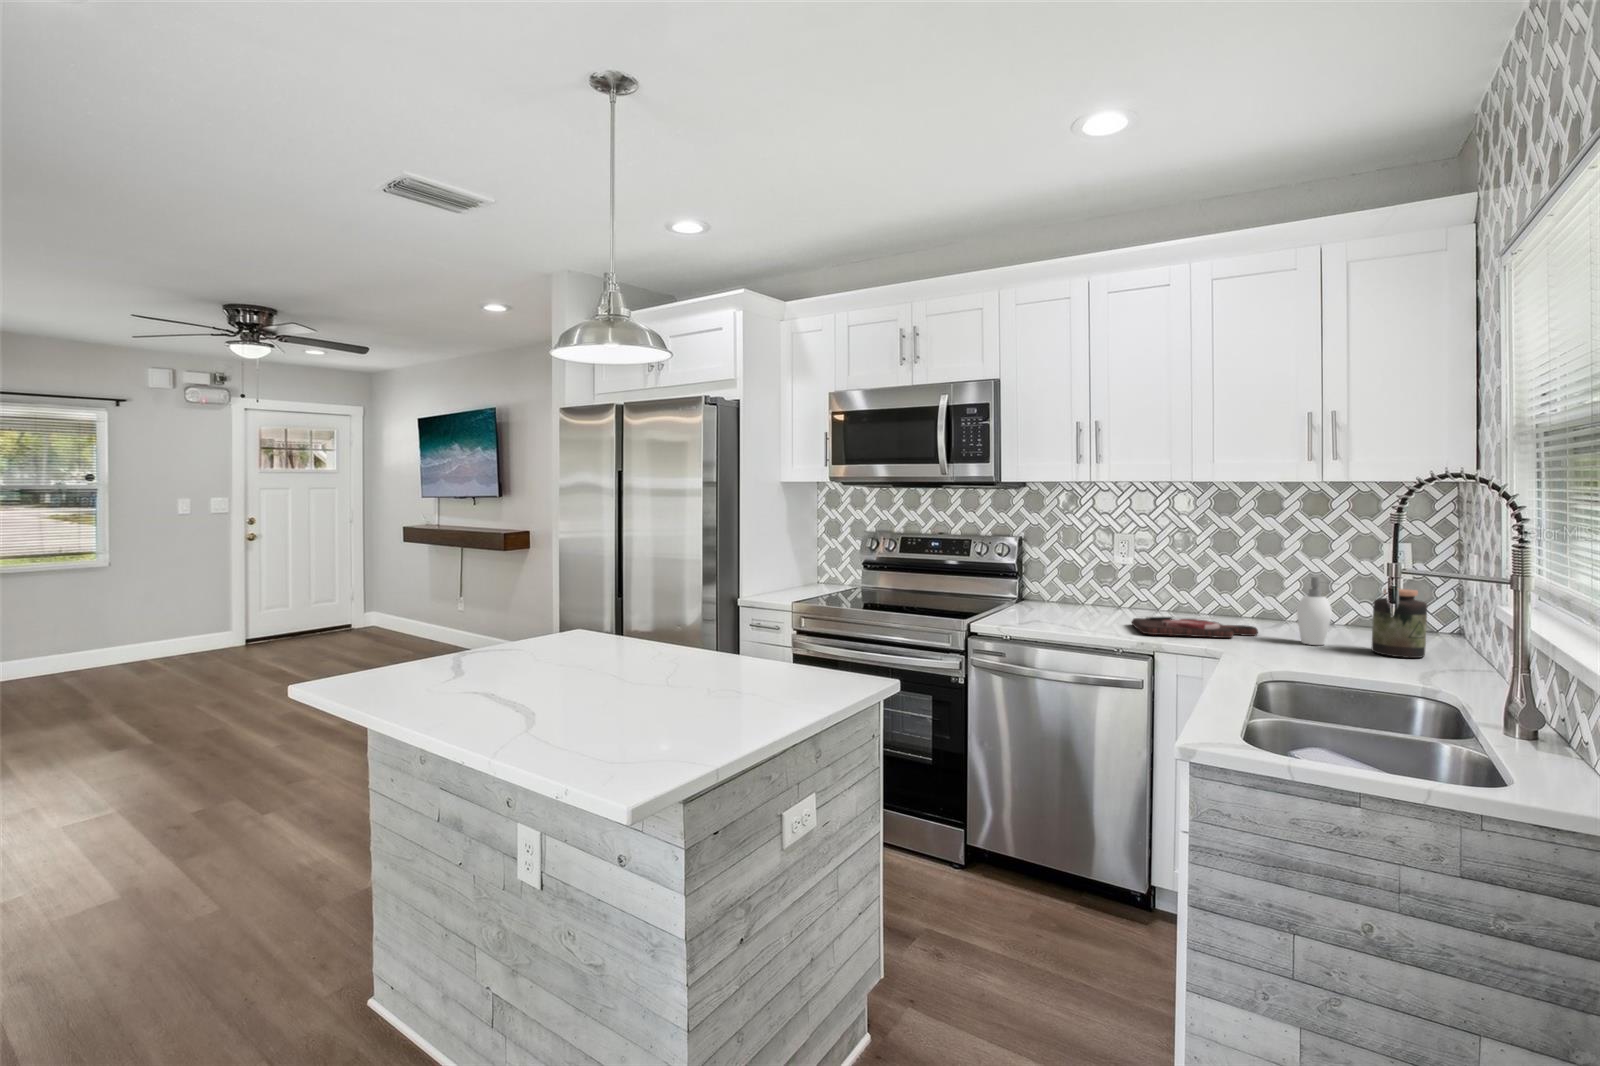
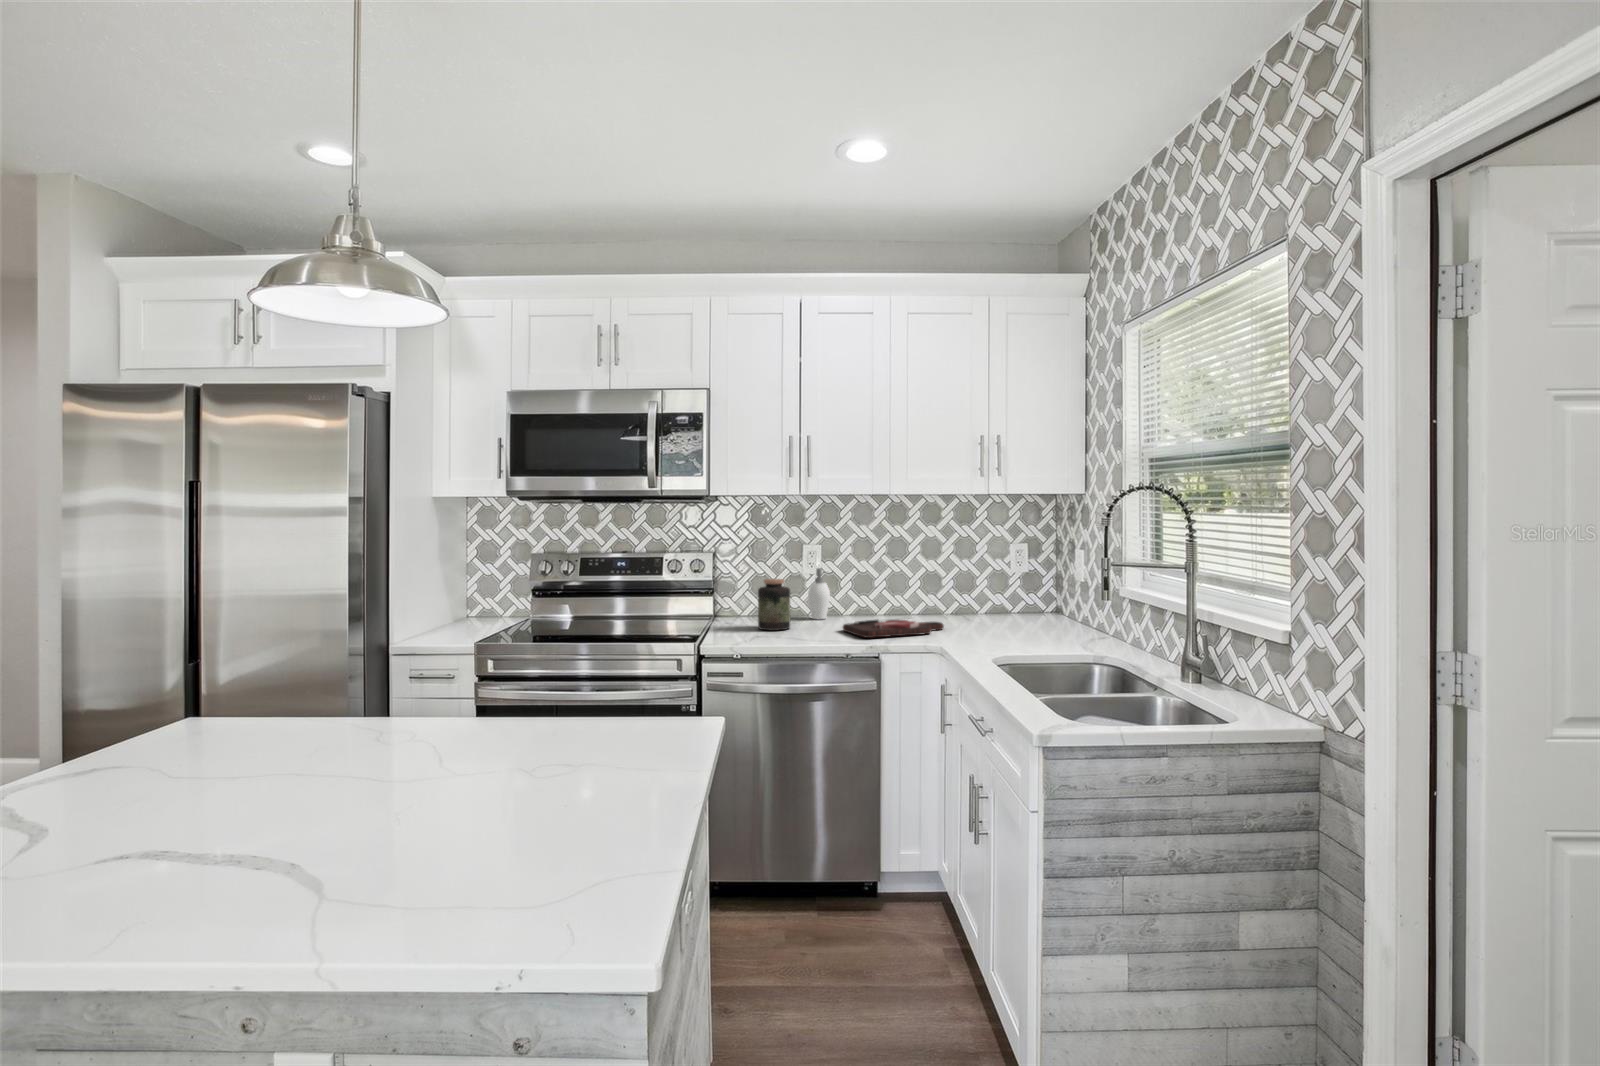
soap dispenser: present [1297,577,1332,645] -> present [808,568,830,619]
jar: present [1372,588,1427,658] -> present [758,579,790,630]

